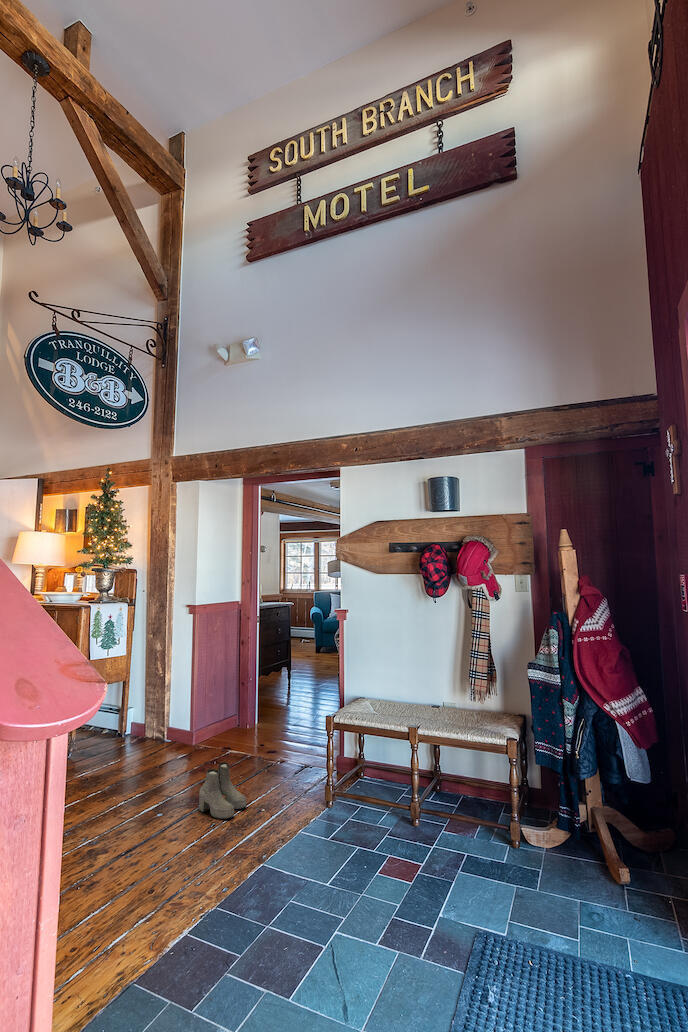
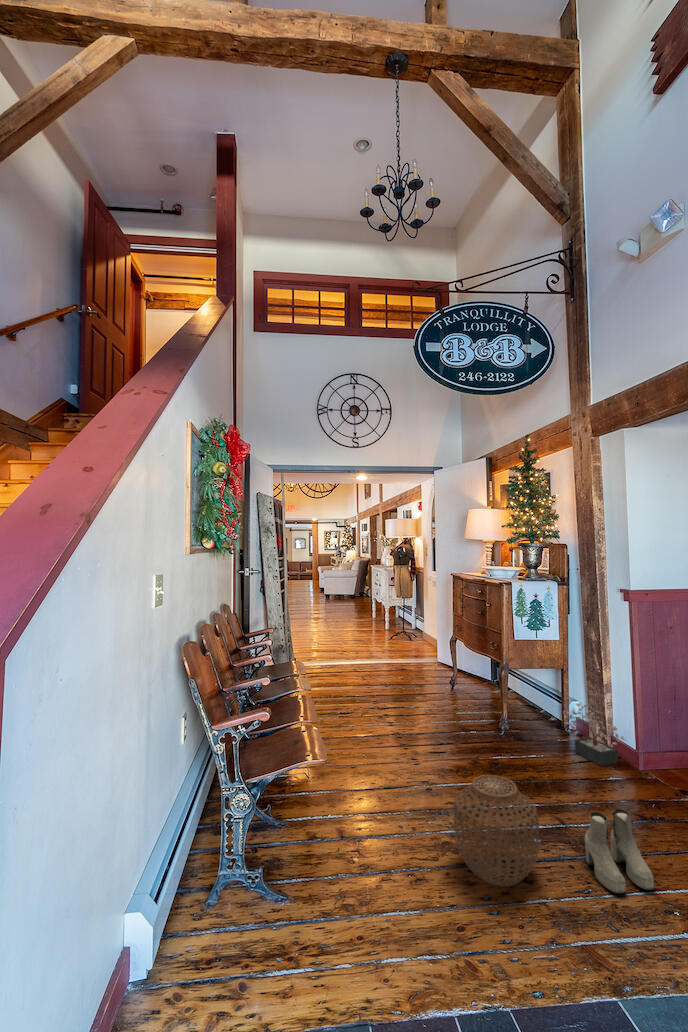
decorative plant: none [134,705,183,753] -> present [564,703,625,766]
woven basket: none [111,764,186,857] -> present [453,775,539,886]

